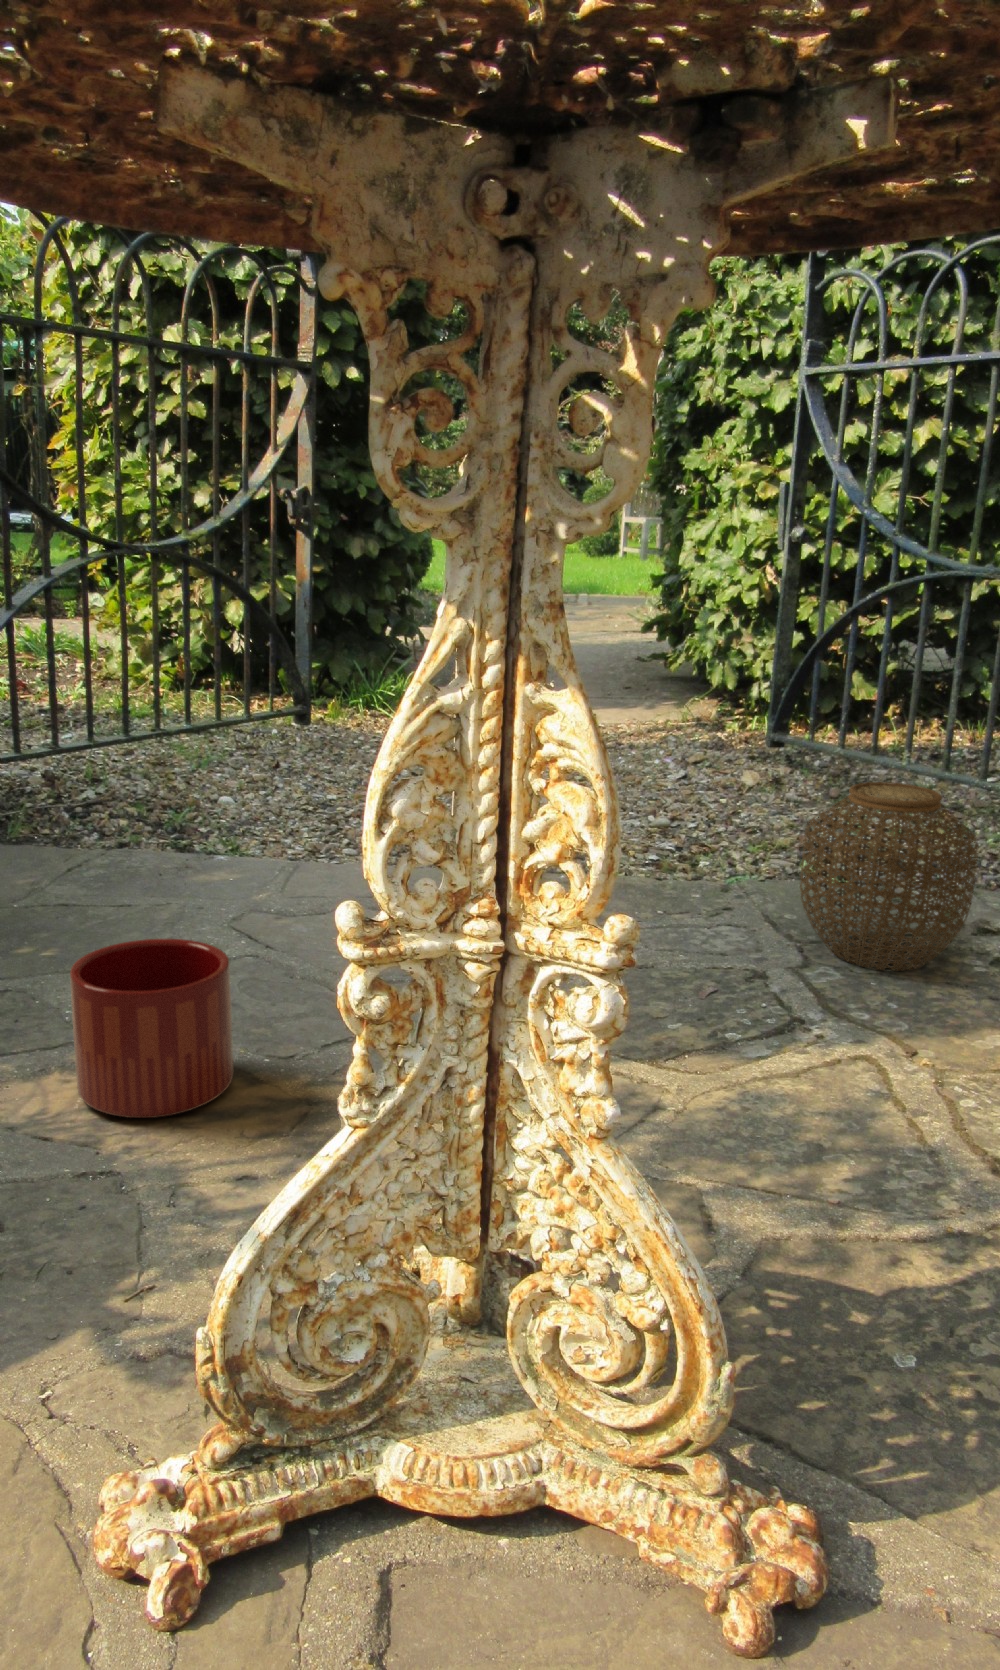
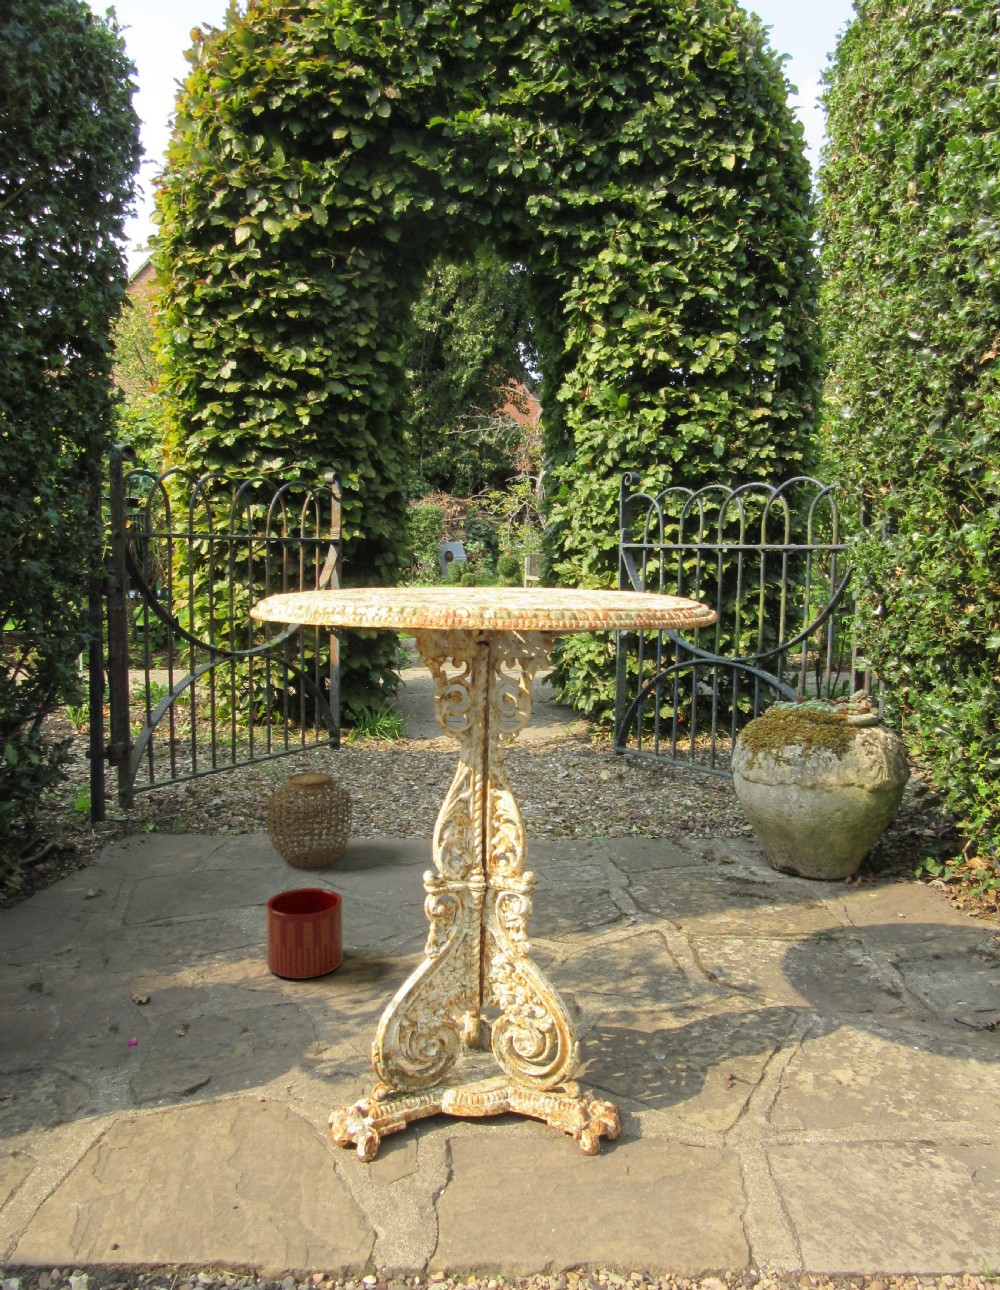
woven basket: present [800,782,979,971] -> present [268,772,352,868]

